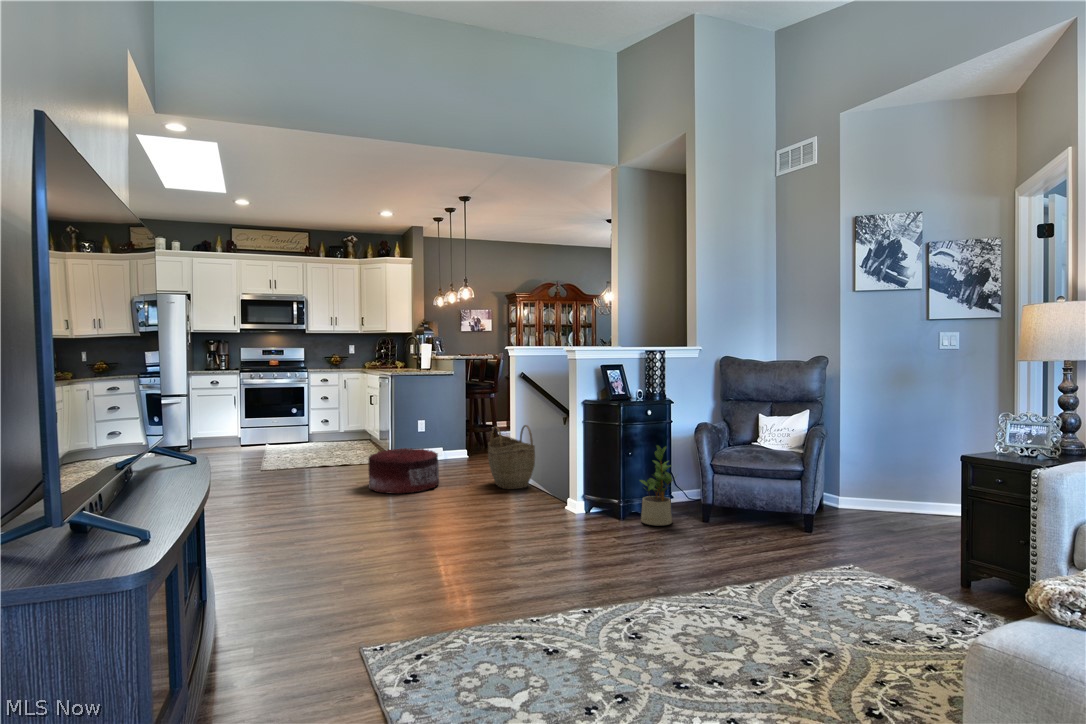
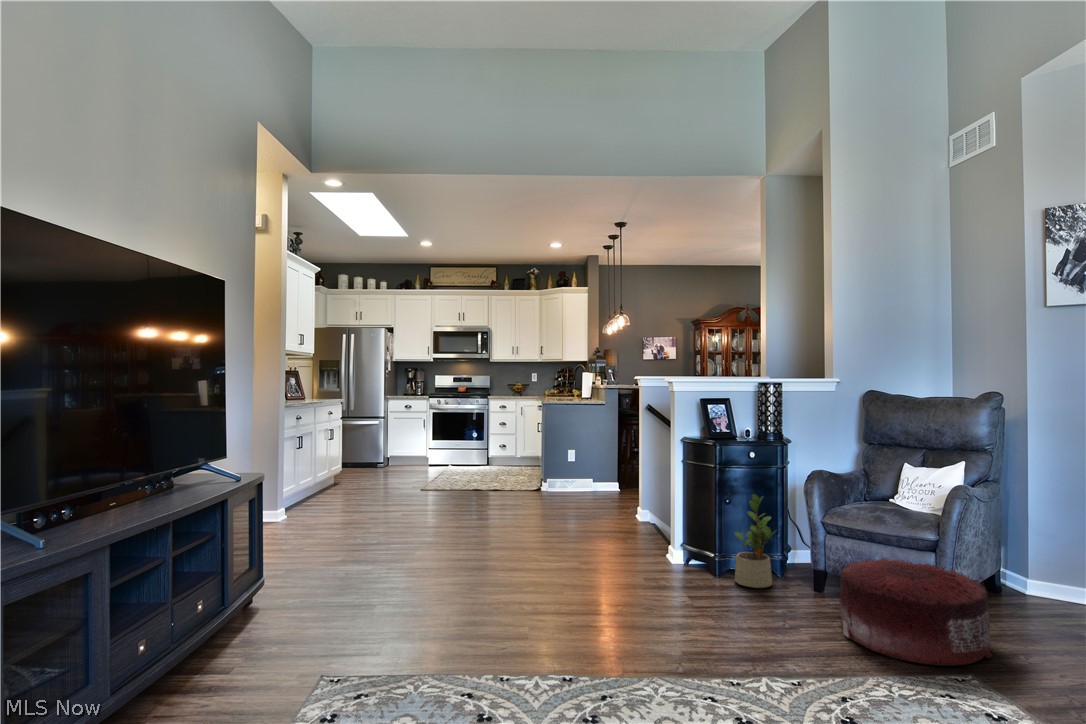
woven basket: present [488,425,535,489] -> none [612,461,657,529]
pouf: present [368,448,439,494] -> present [840,558,993,666]

